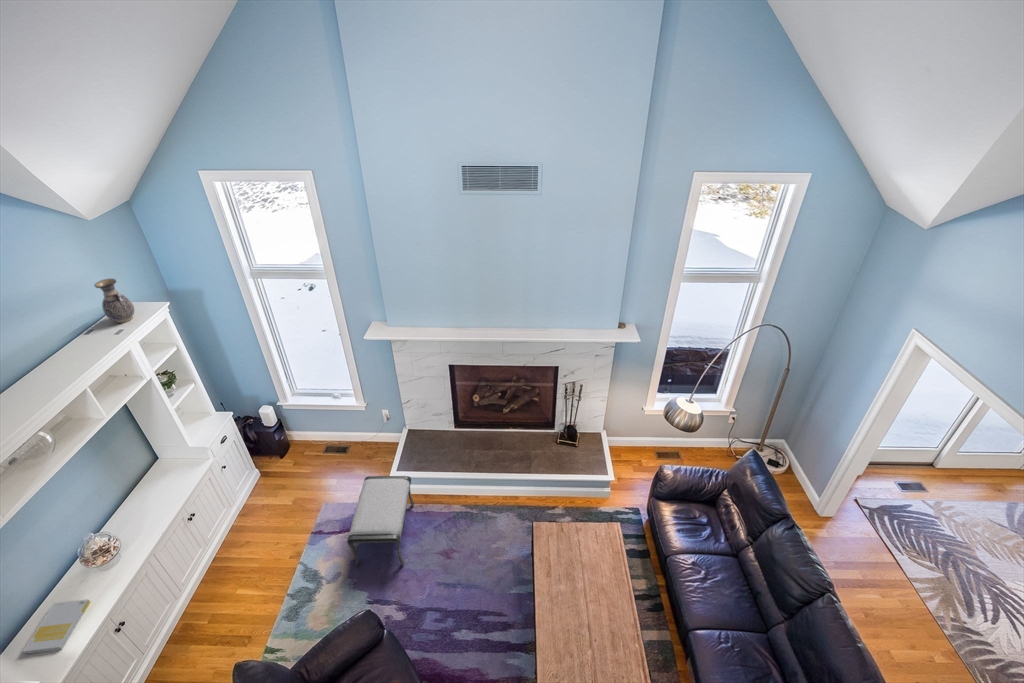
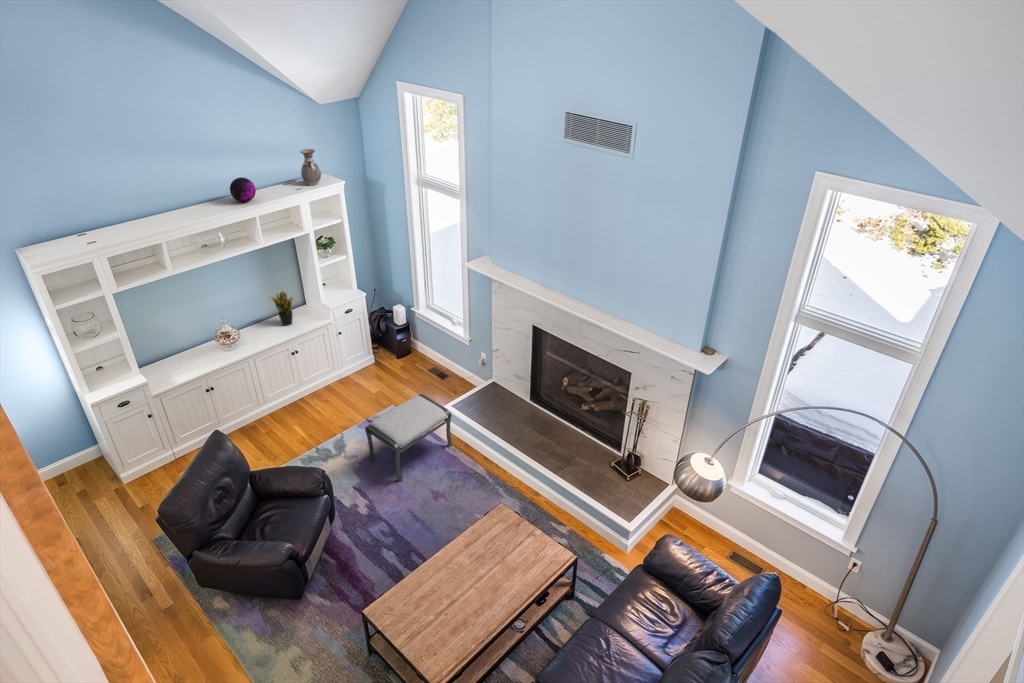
decorative orb: none [22,346,69,379] -> present [230,178,256,202]
potted plant: none [124,451,166,496] -> present [271,291,293,326]
book: present [23,599,90,654] -> none [160,352,204,378]

